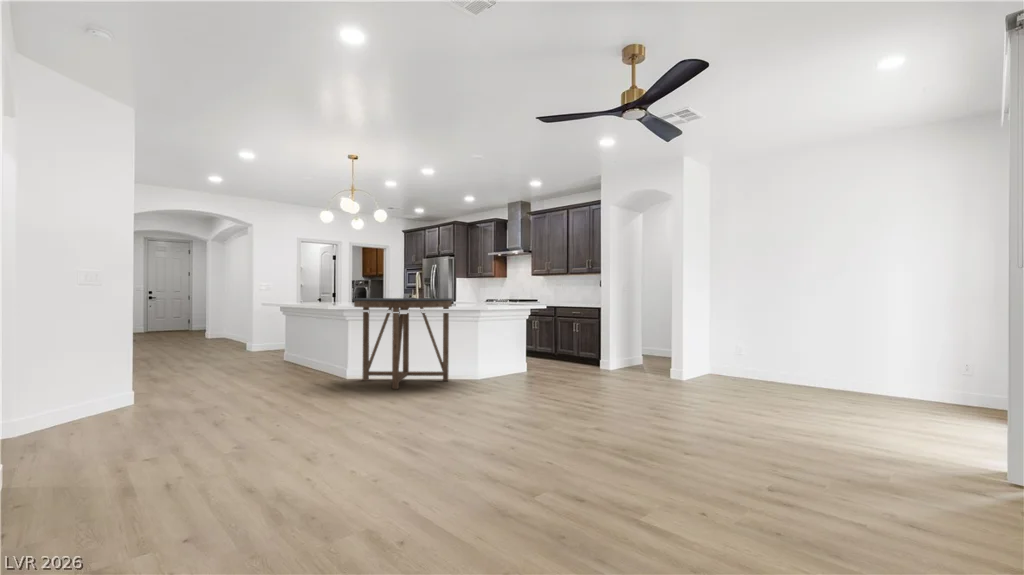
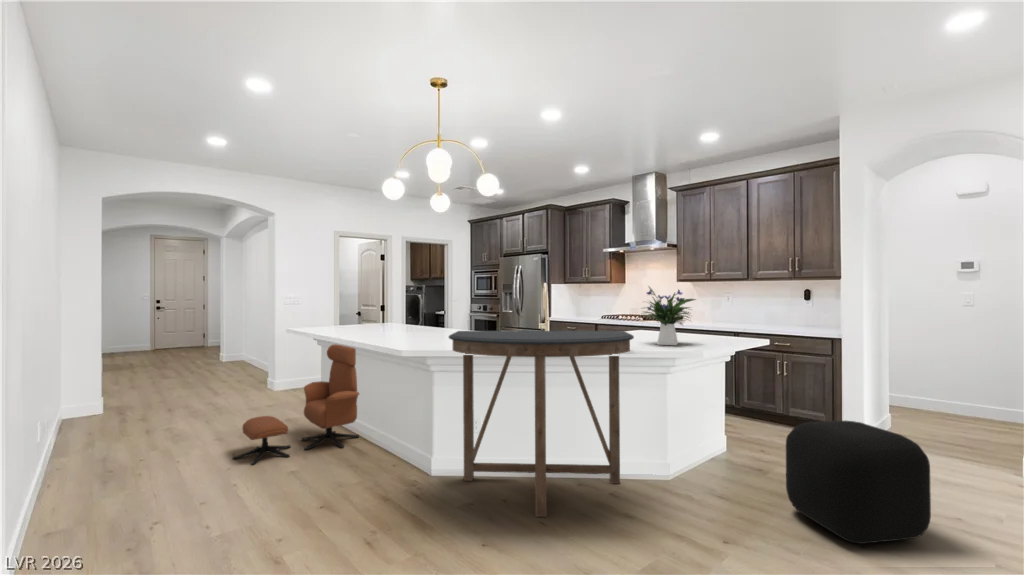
flower arrangement: none [465,275,497,308] -> present [643,287,696,345]
lounge chair: none [228,311,307,377] -> present [233,344,359,465]
ottoman: none [520,341,574,393] -> present [786,421,931,544]

